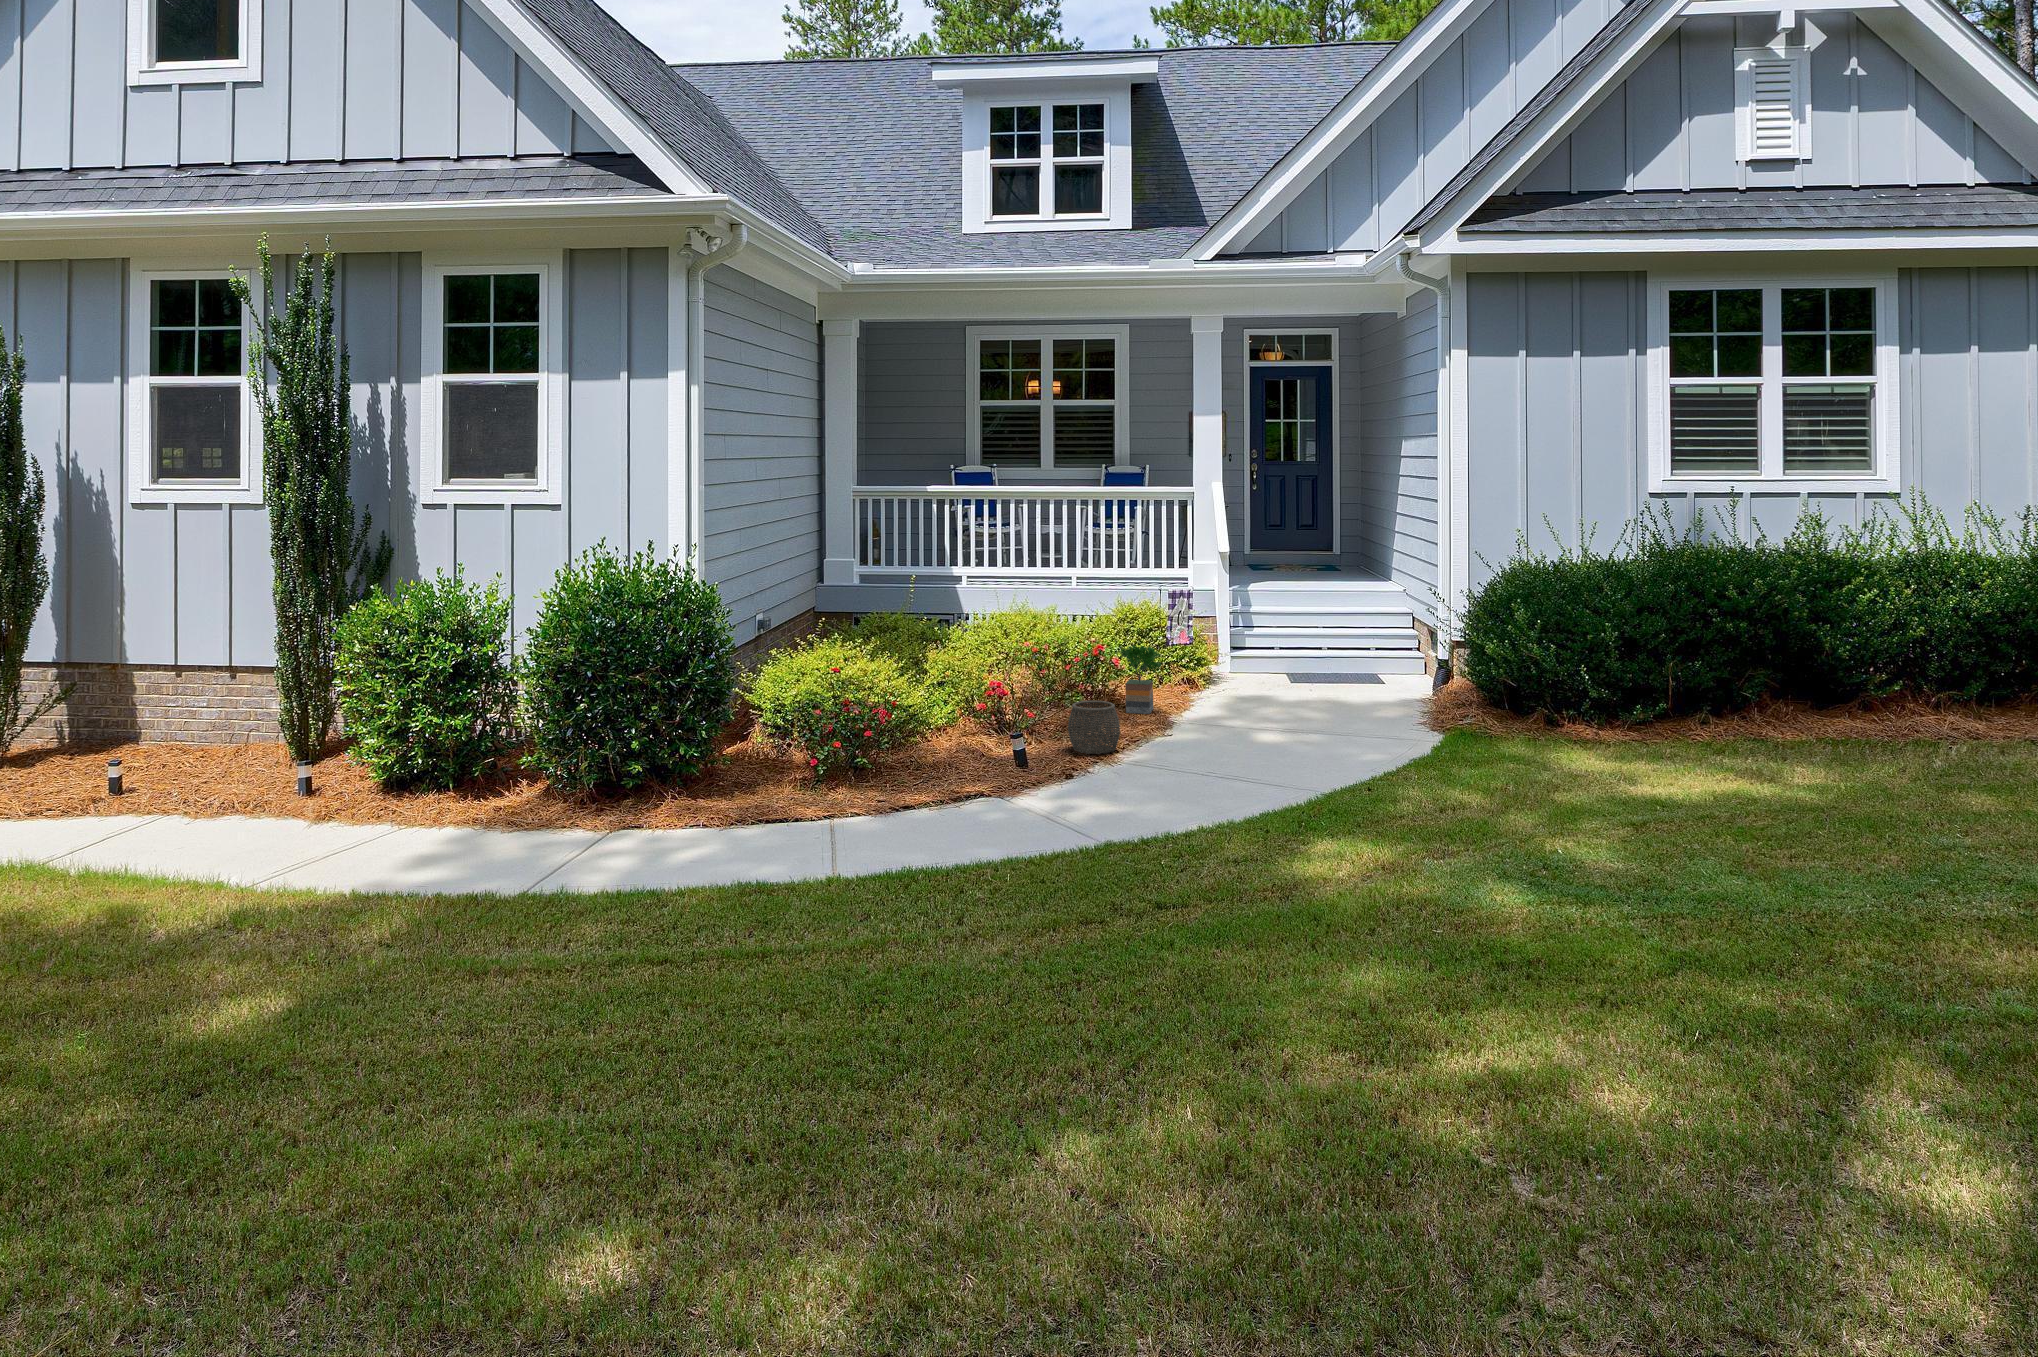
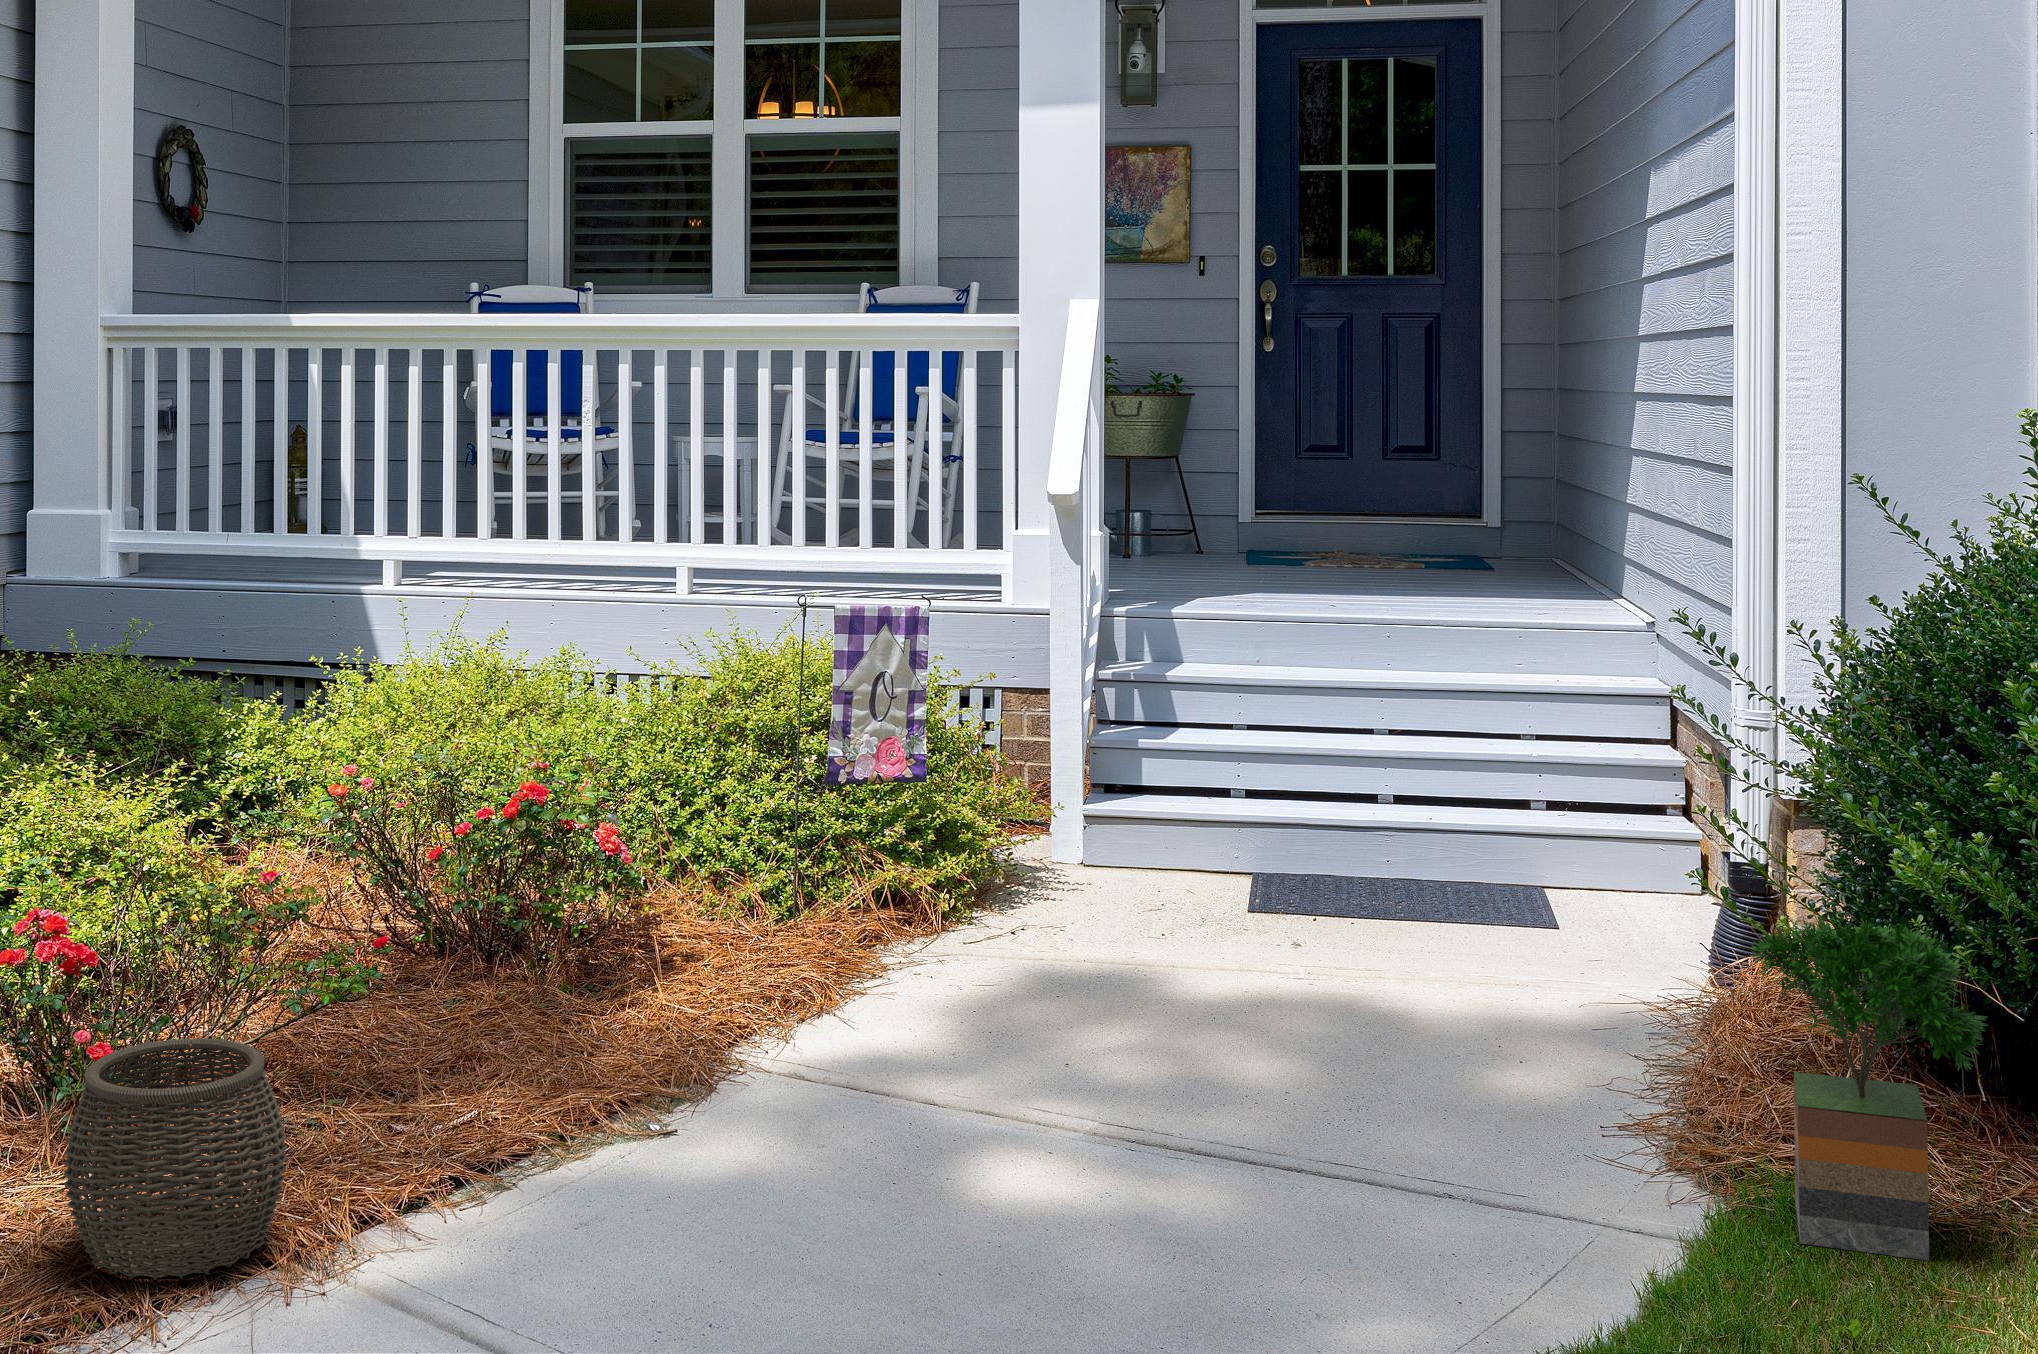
potted tree: present [1120,646,1161,714] -> present [1751,916,1987,1261]

